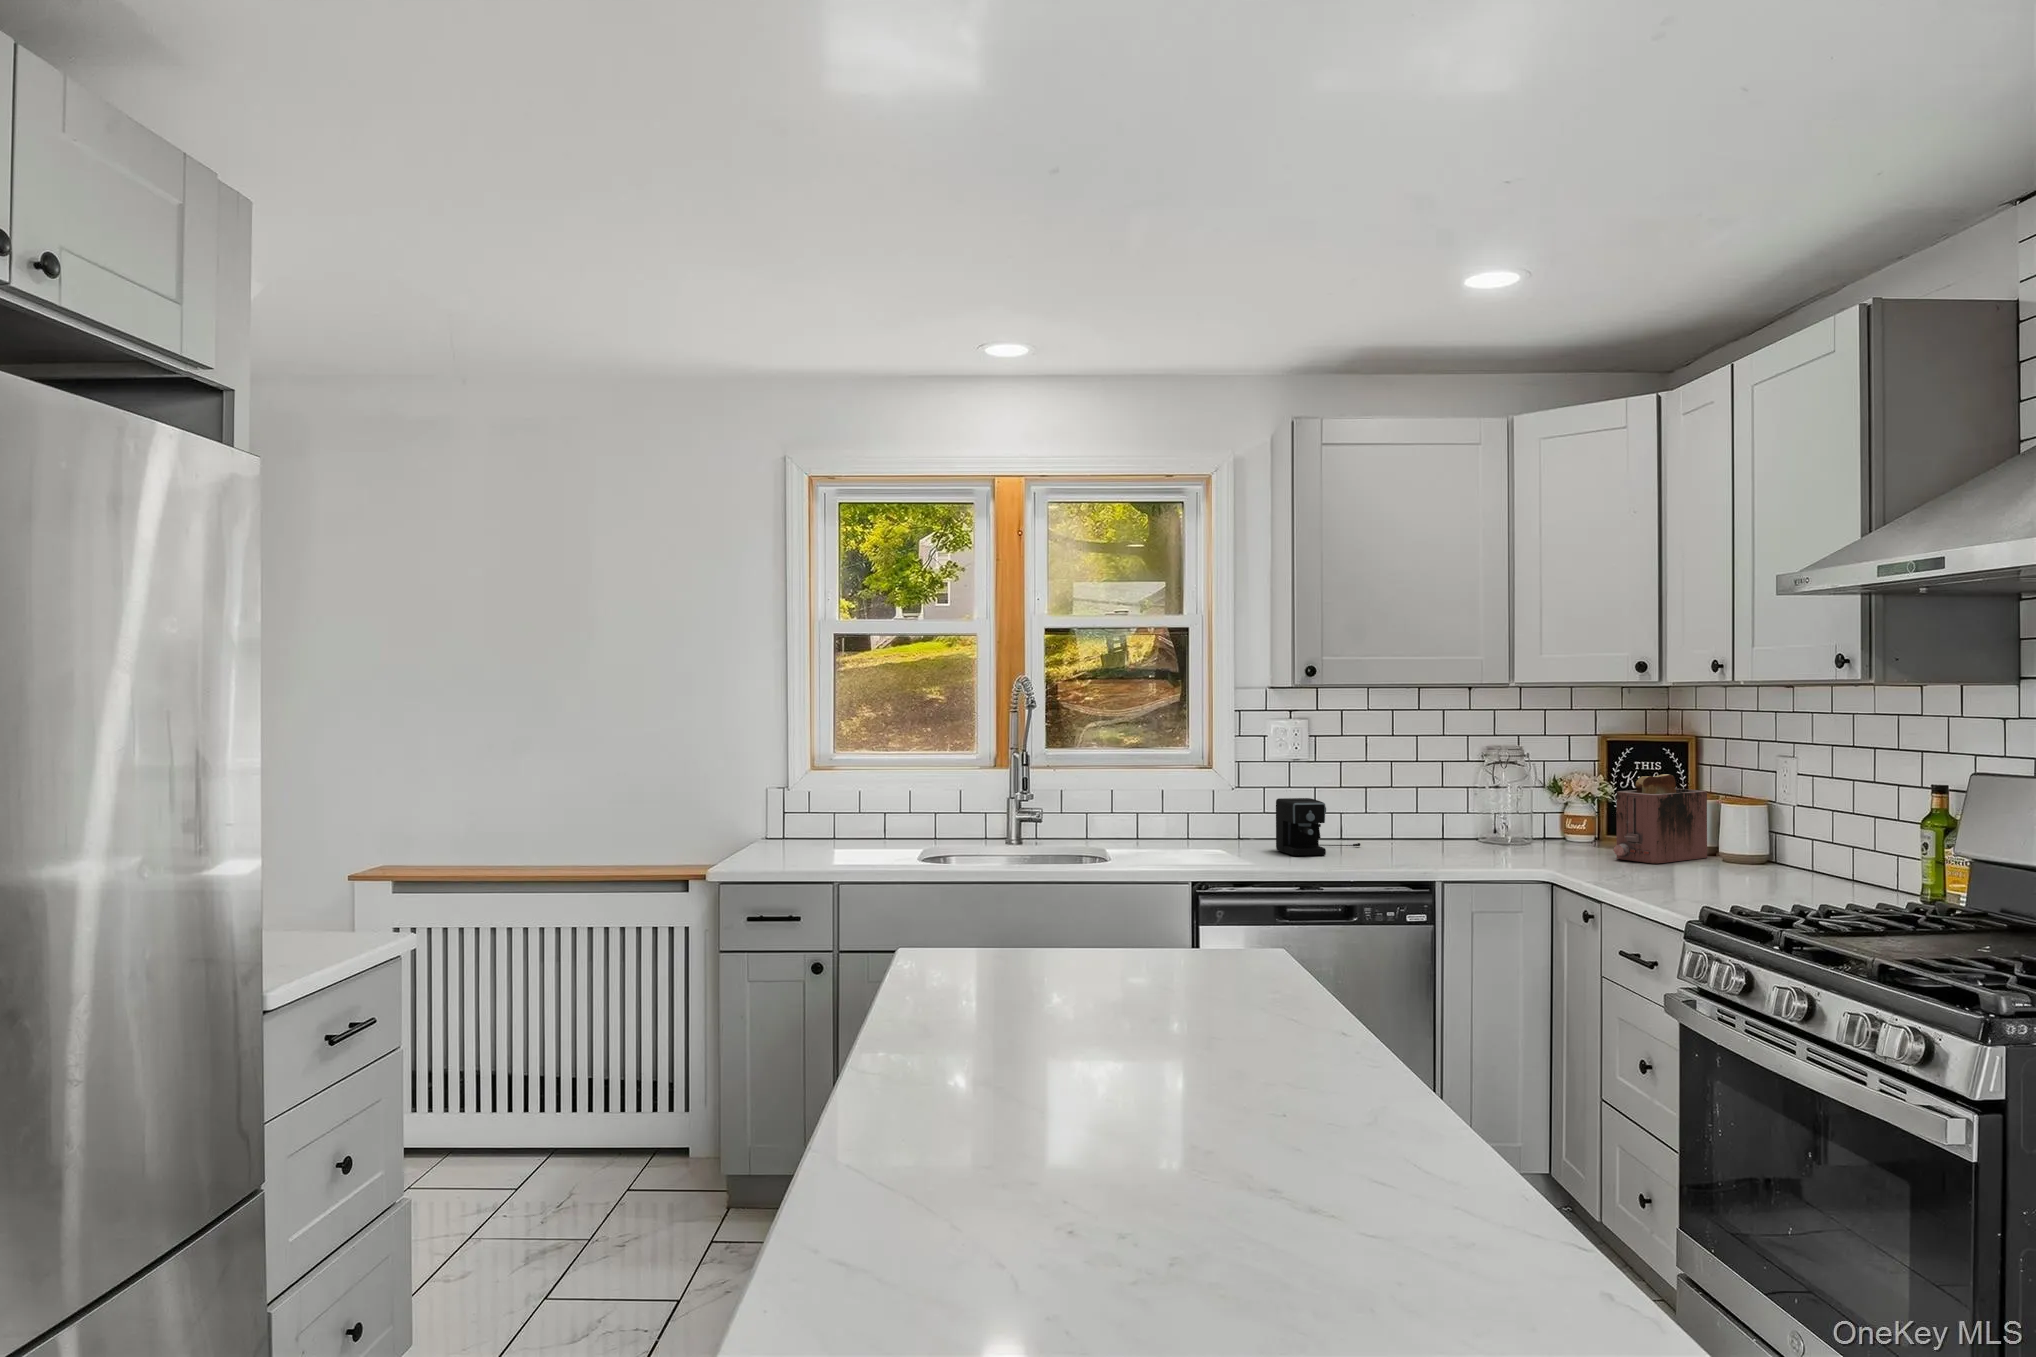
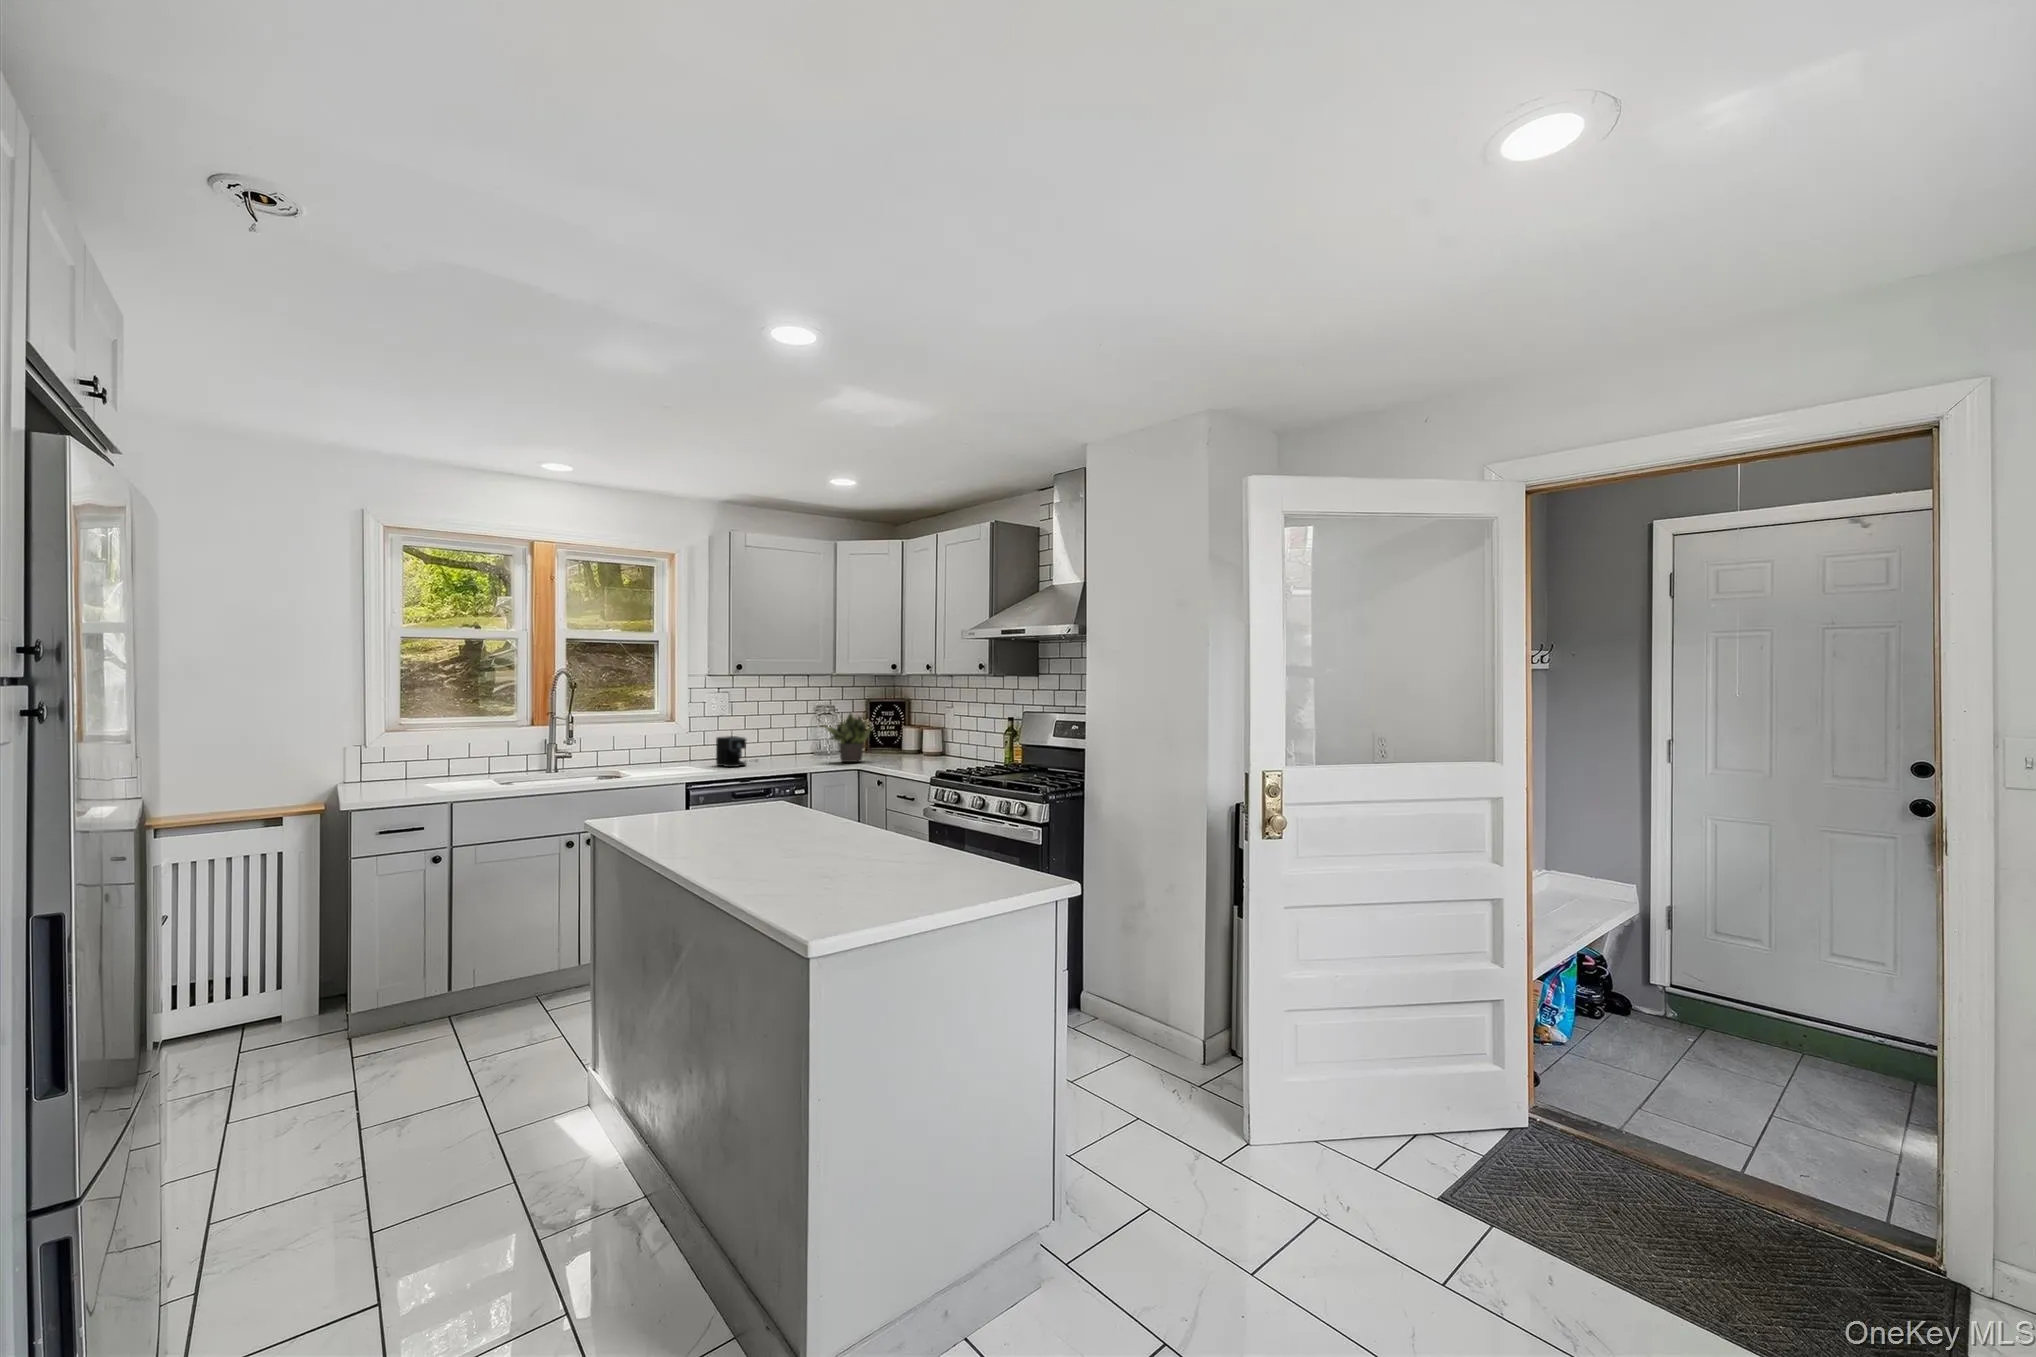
potted plant: none [1465,758,1584,864] -> present [823,713,871,762]
toaster: present [1614,774,1707,864] -> none [881,717,917,758]

